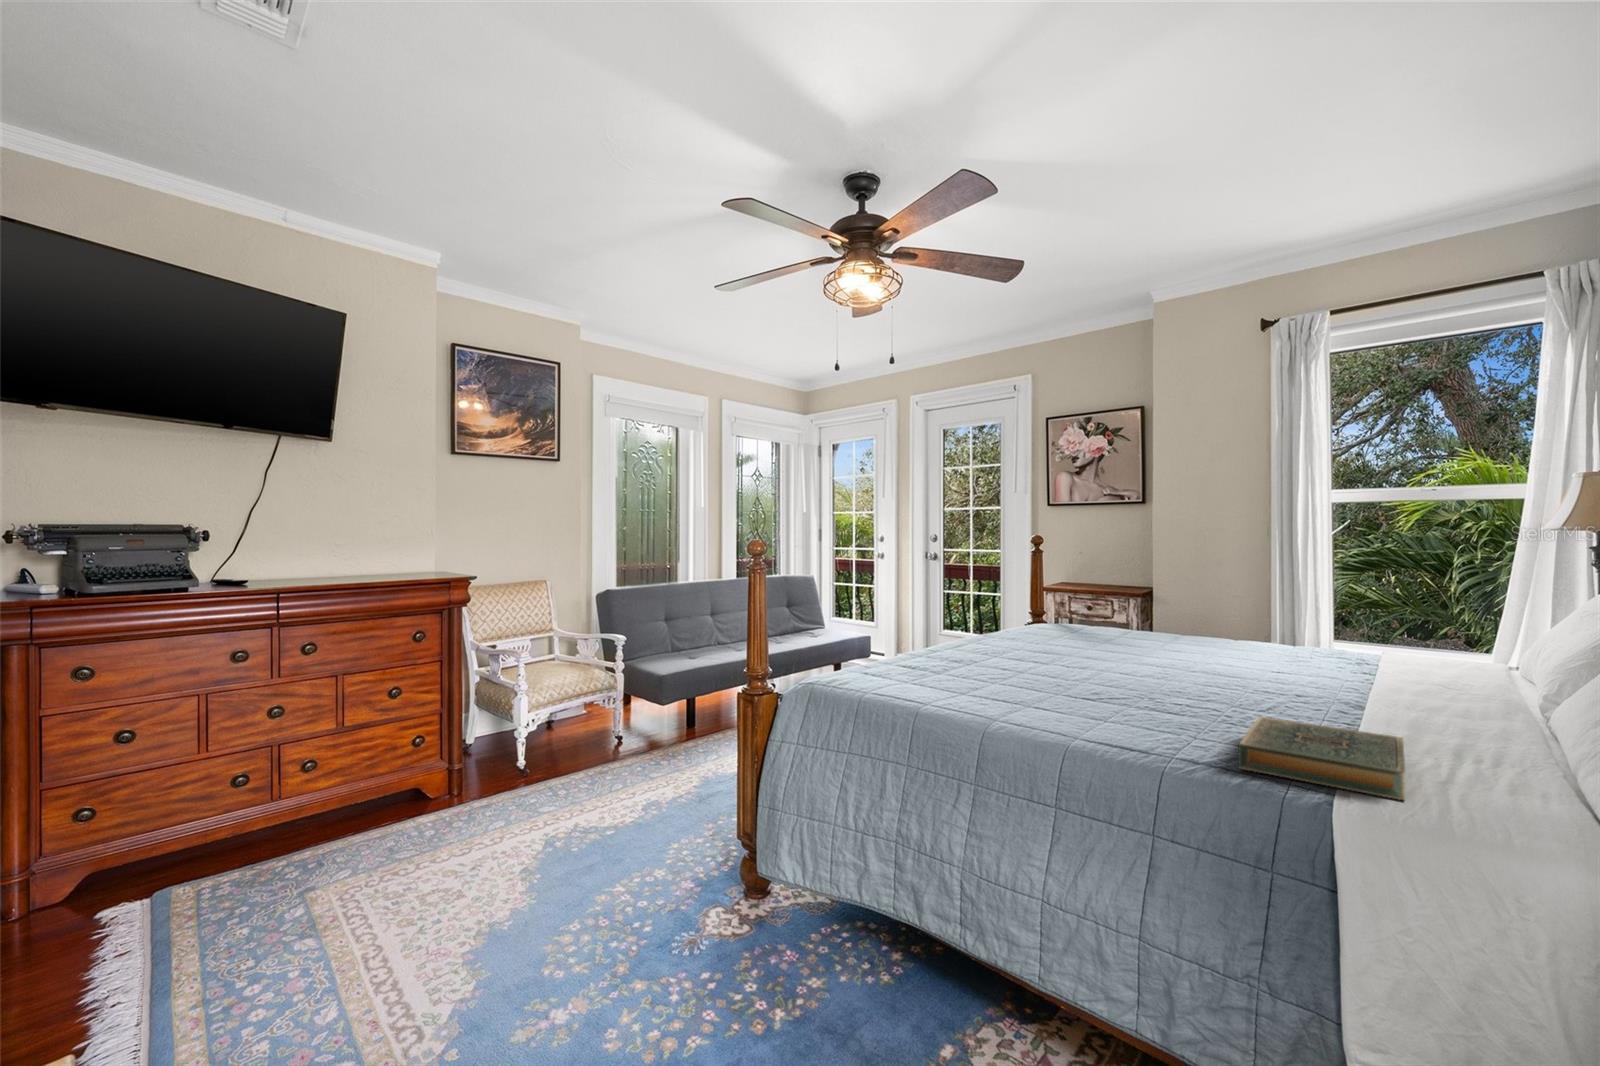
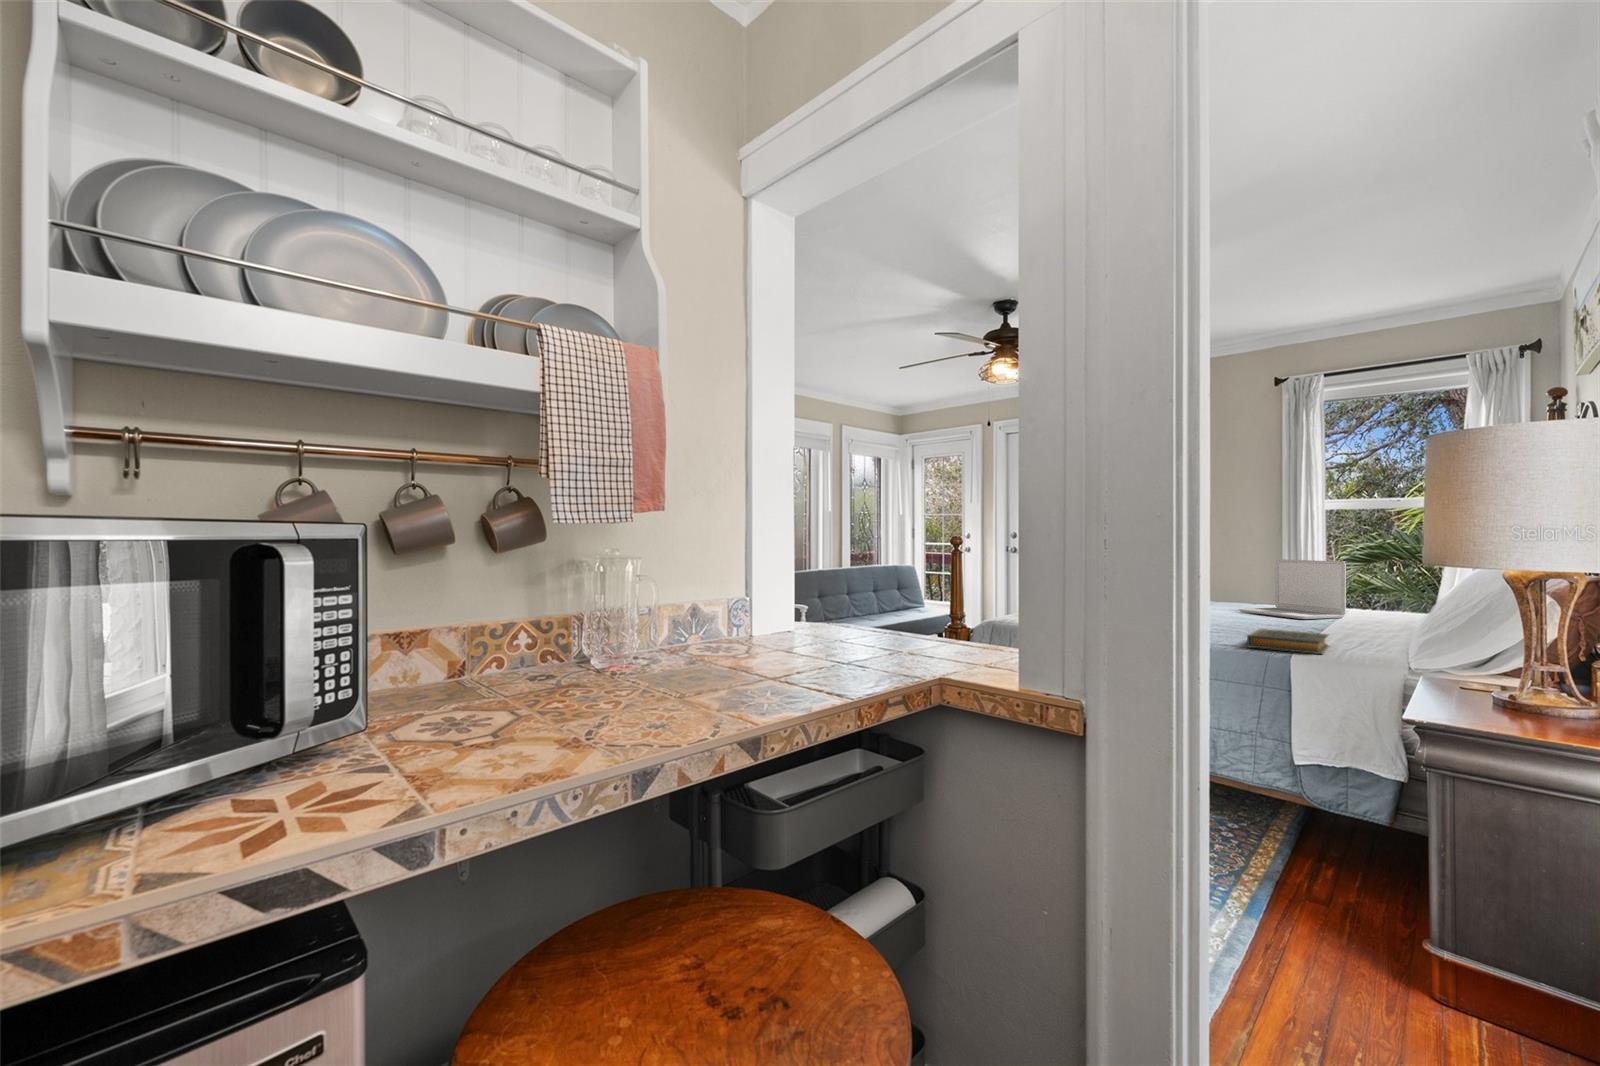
laptop: none [1216,574,1386,674] -> present [1239,559,1346,619]

